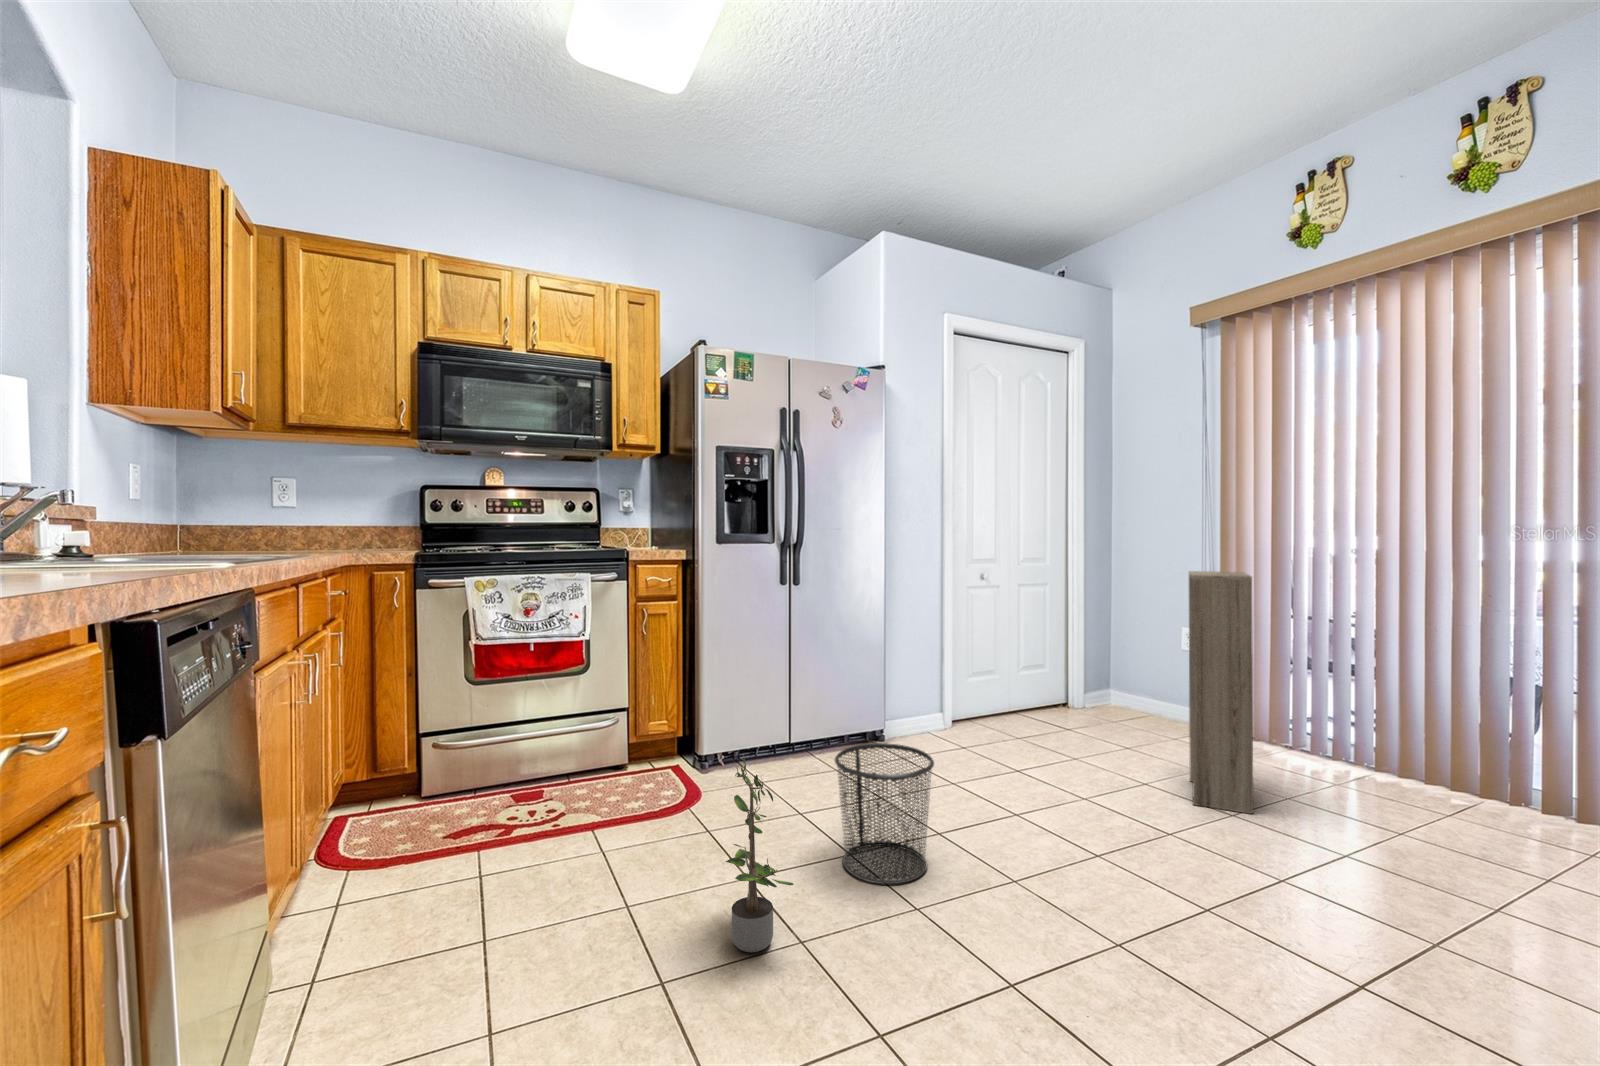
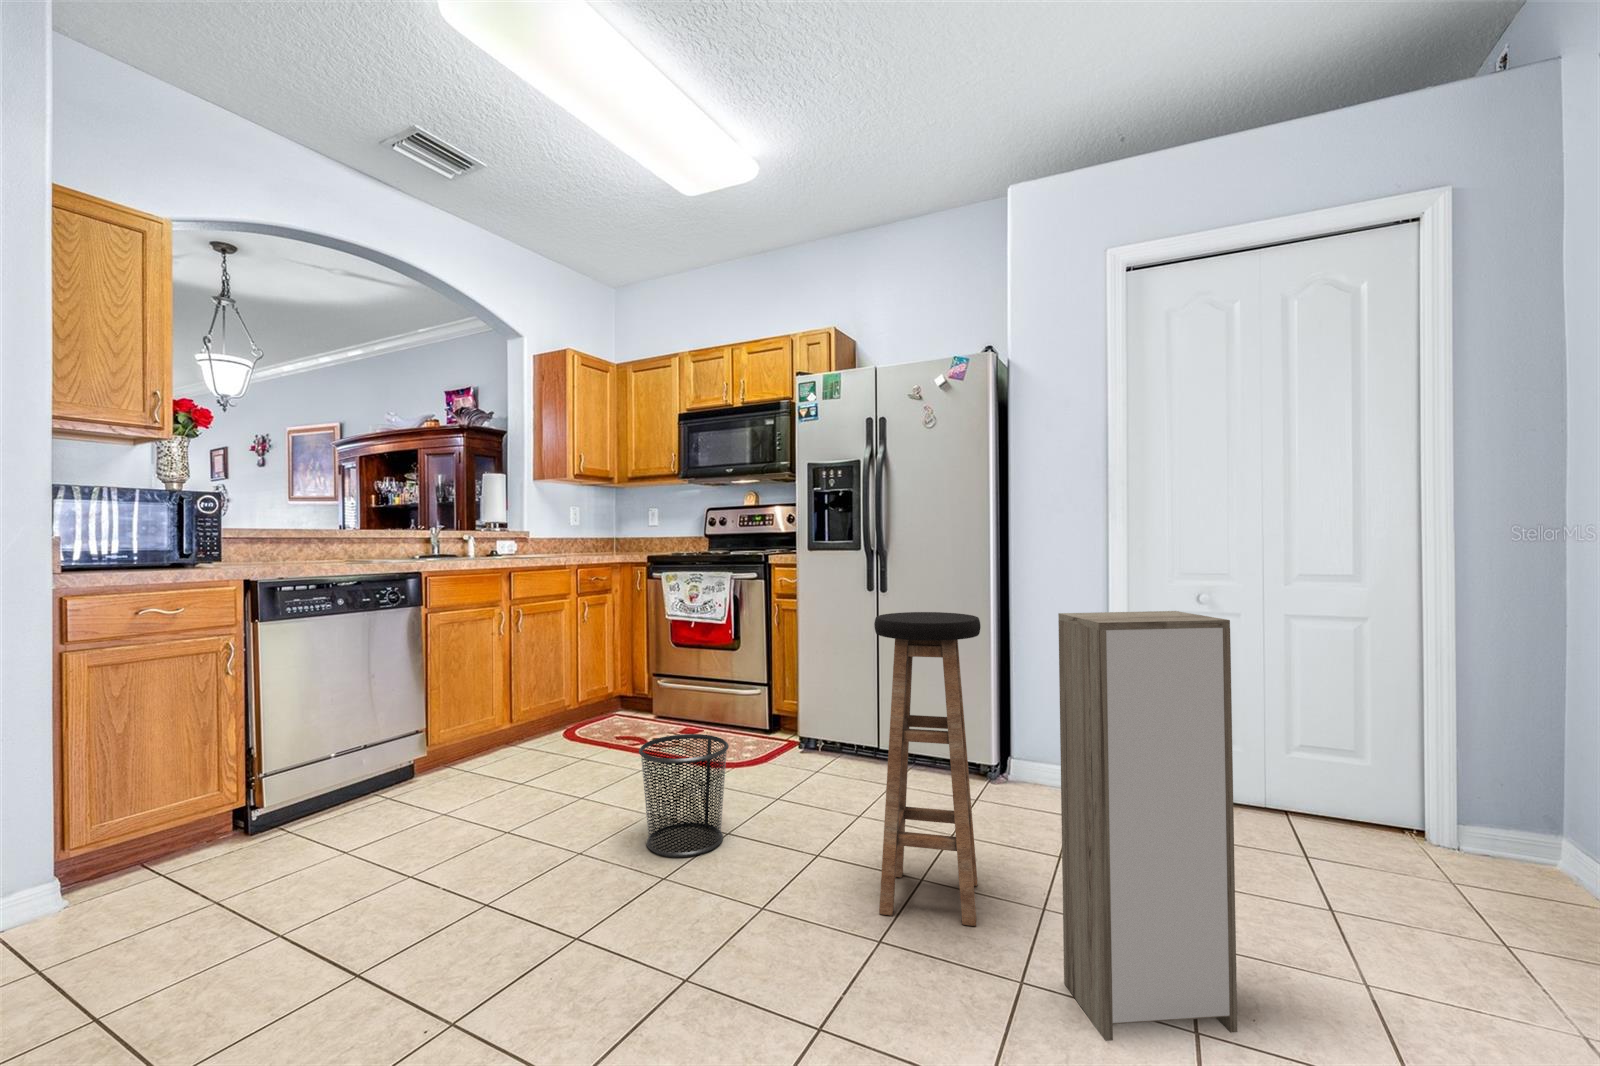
bar stool: none [1019,586,1117,825] -> present [874,612,981,926]
potted plant: present [726,756,794,952] -> none [505,699,580,833]

